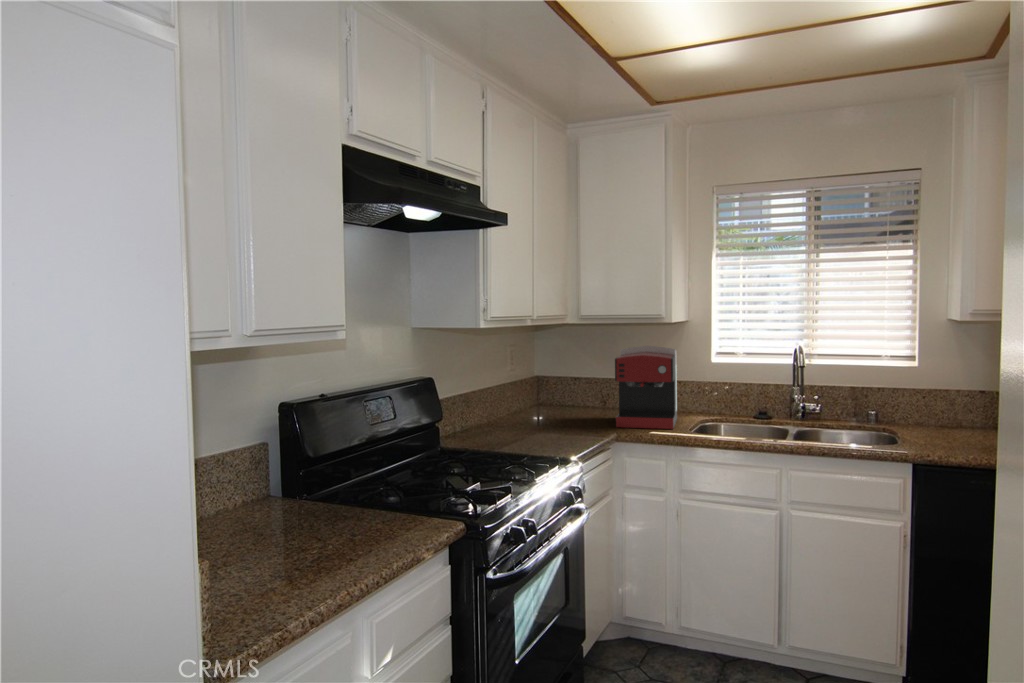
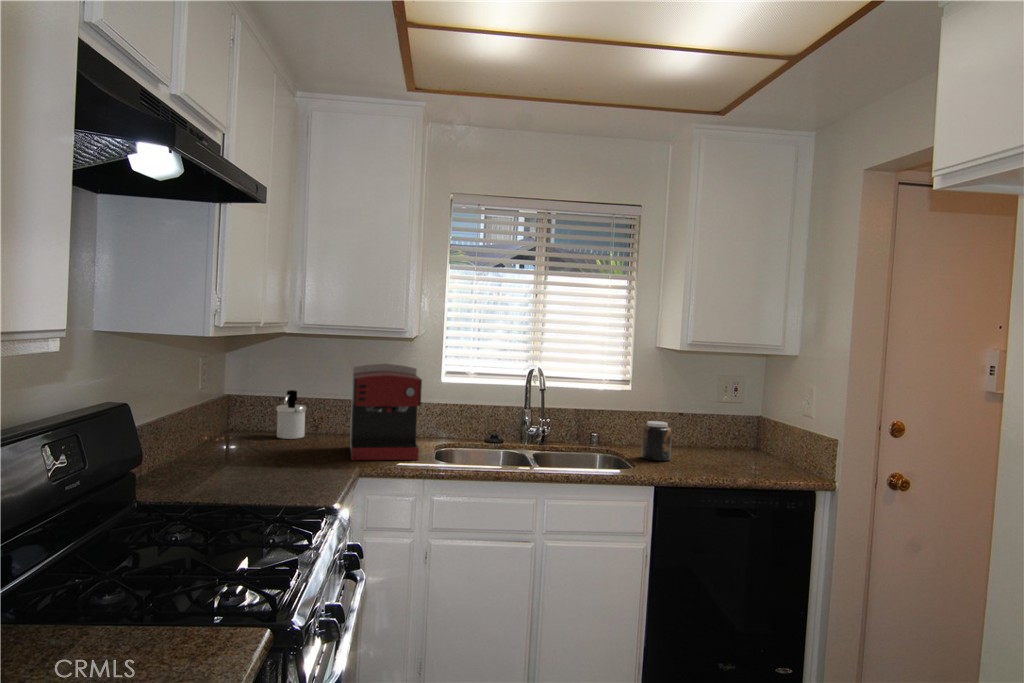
soap dispenser: none [571,370,594,410] -> present [277,390,306,439]
jar: none [916,399,951,441] -> present [641,421,671,461]

